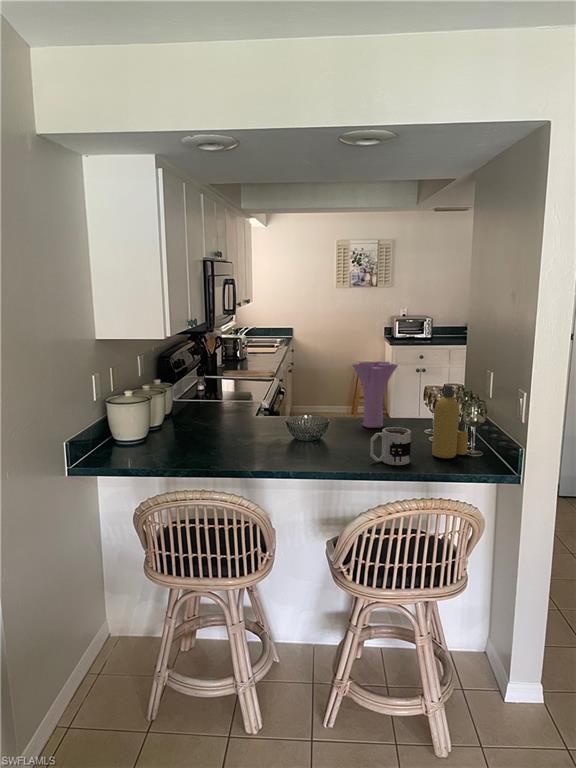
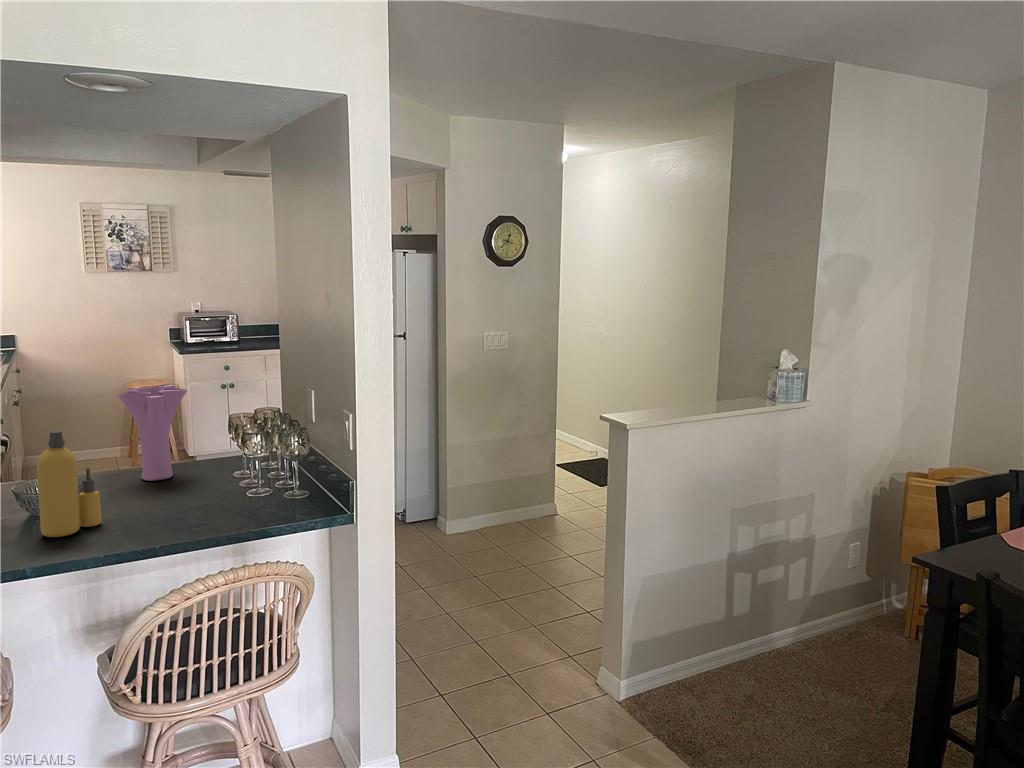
bottle: present [432,385,468,458] -> present [37,431,101,537]
mug: present [370,427,411,465] -> none [153,476,213,529]

